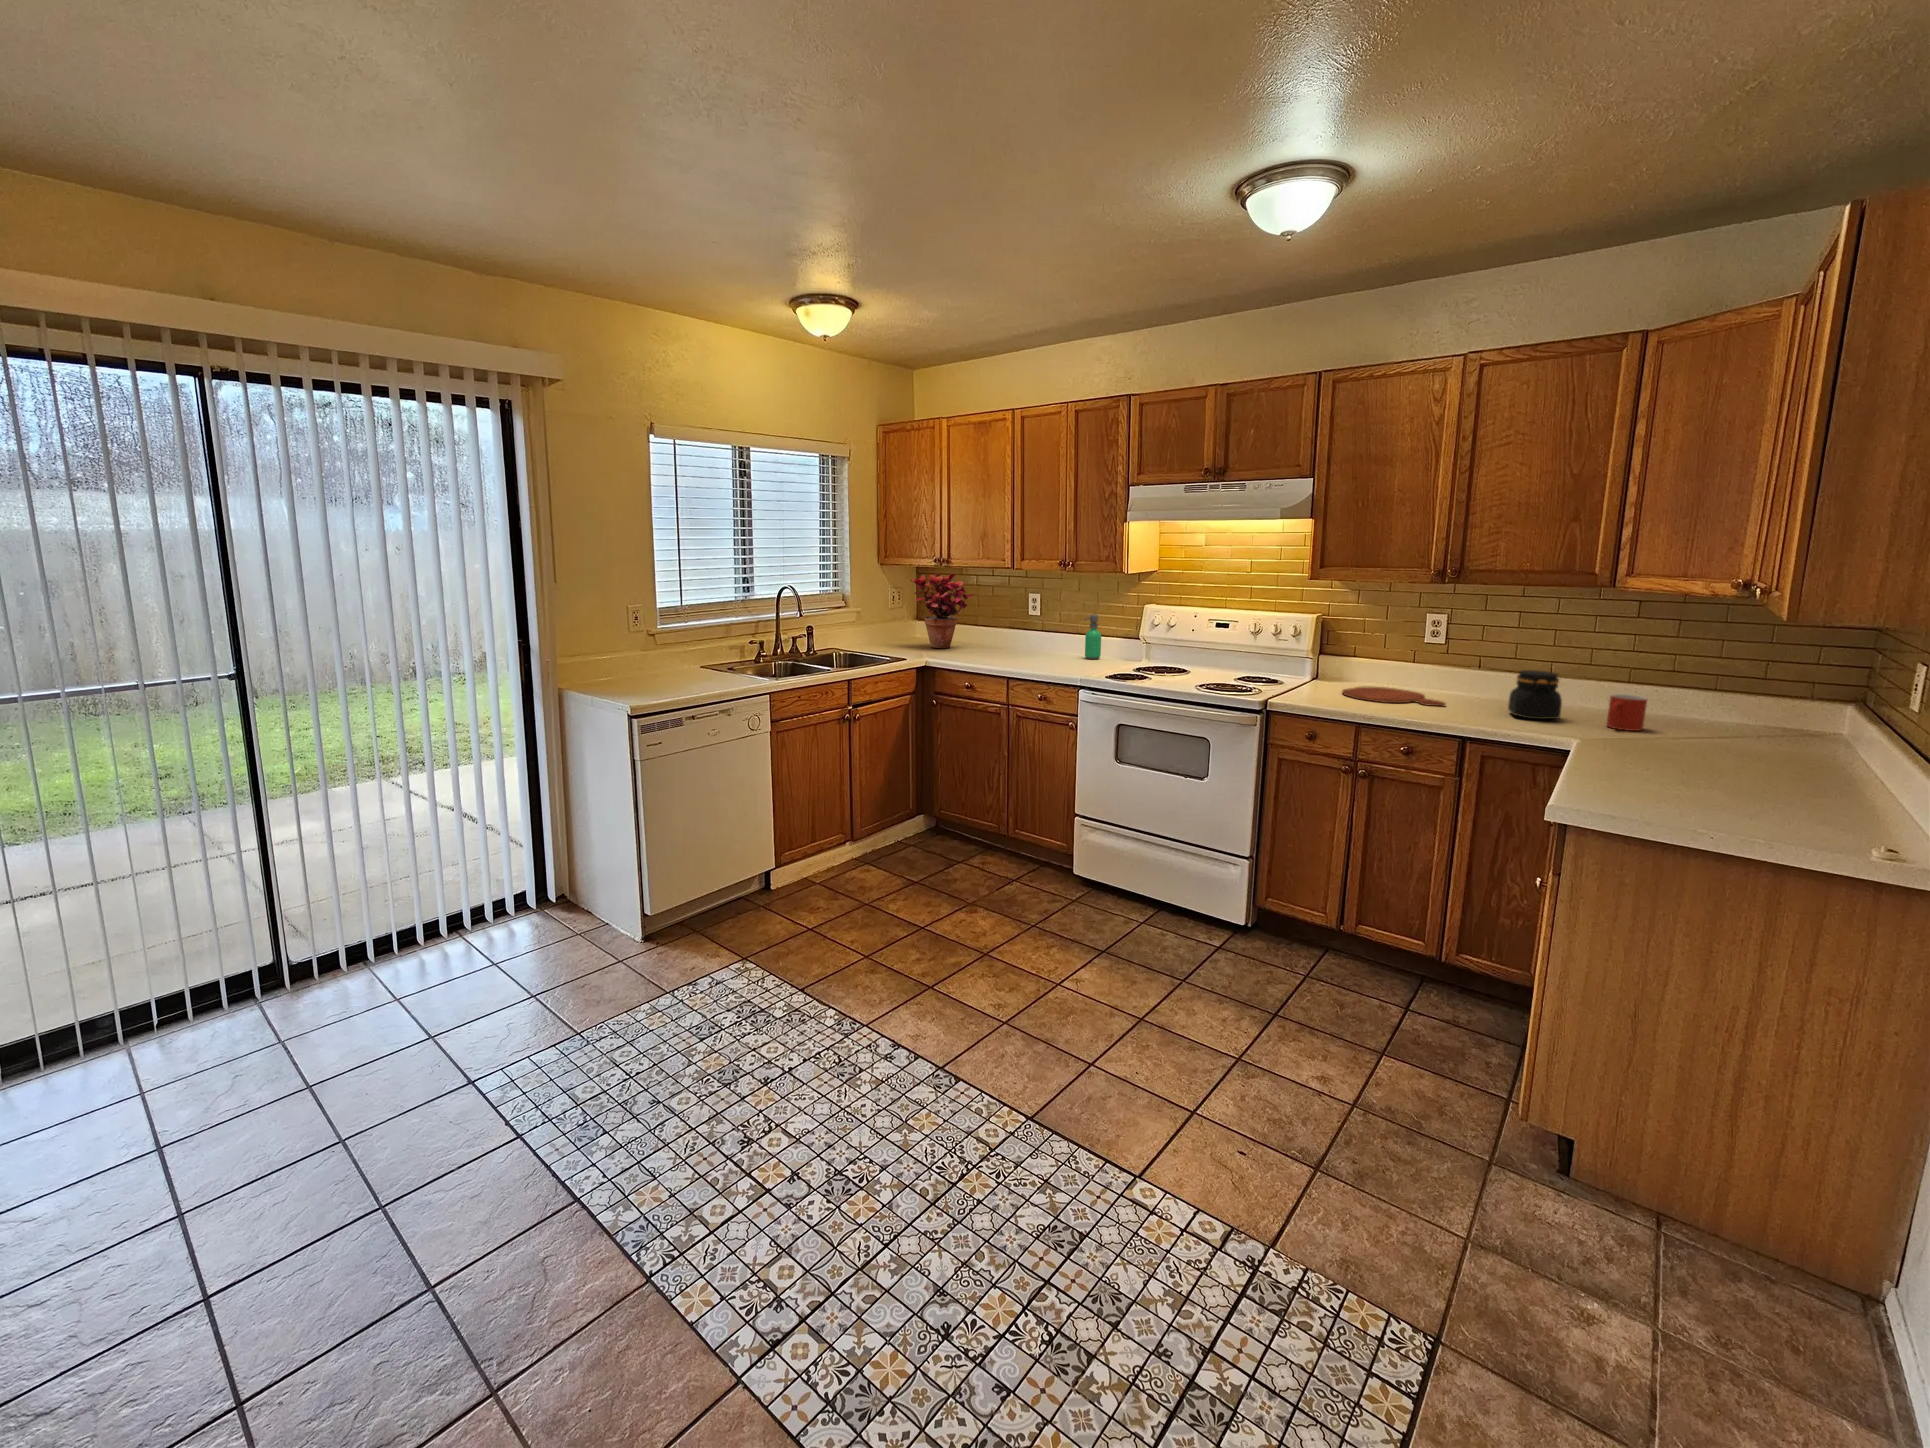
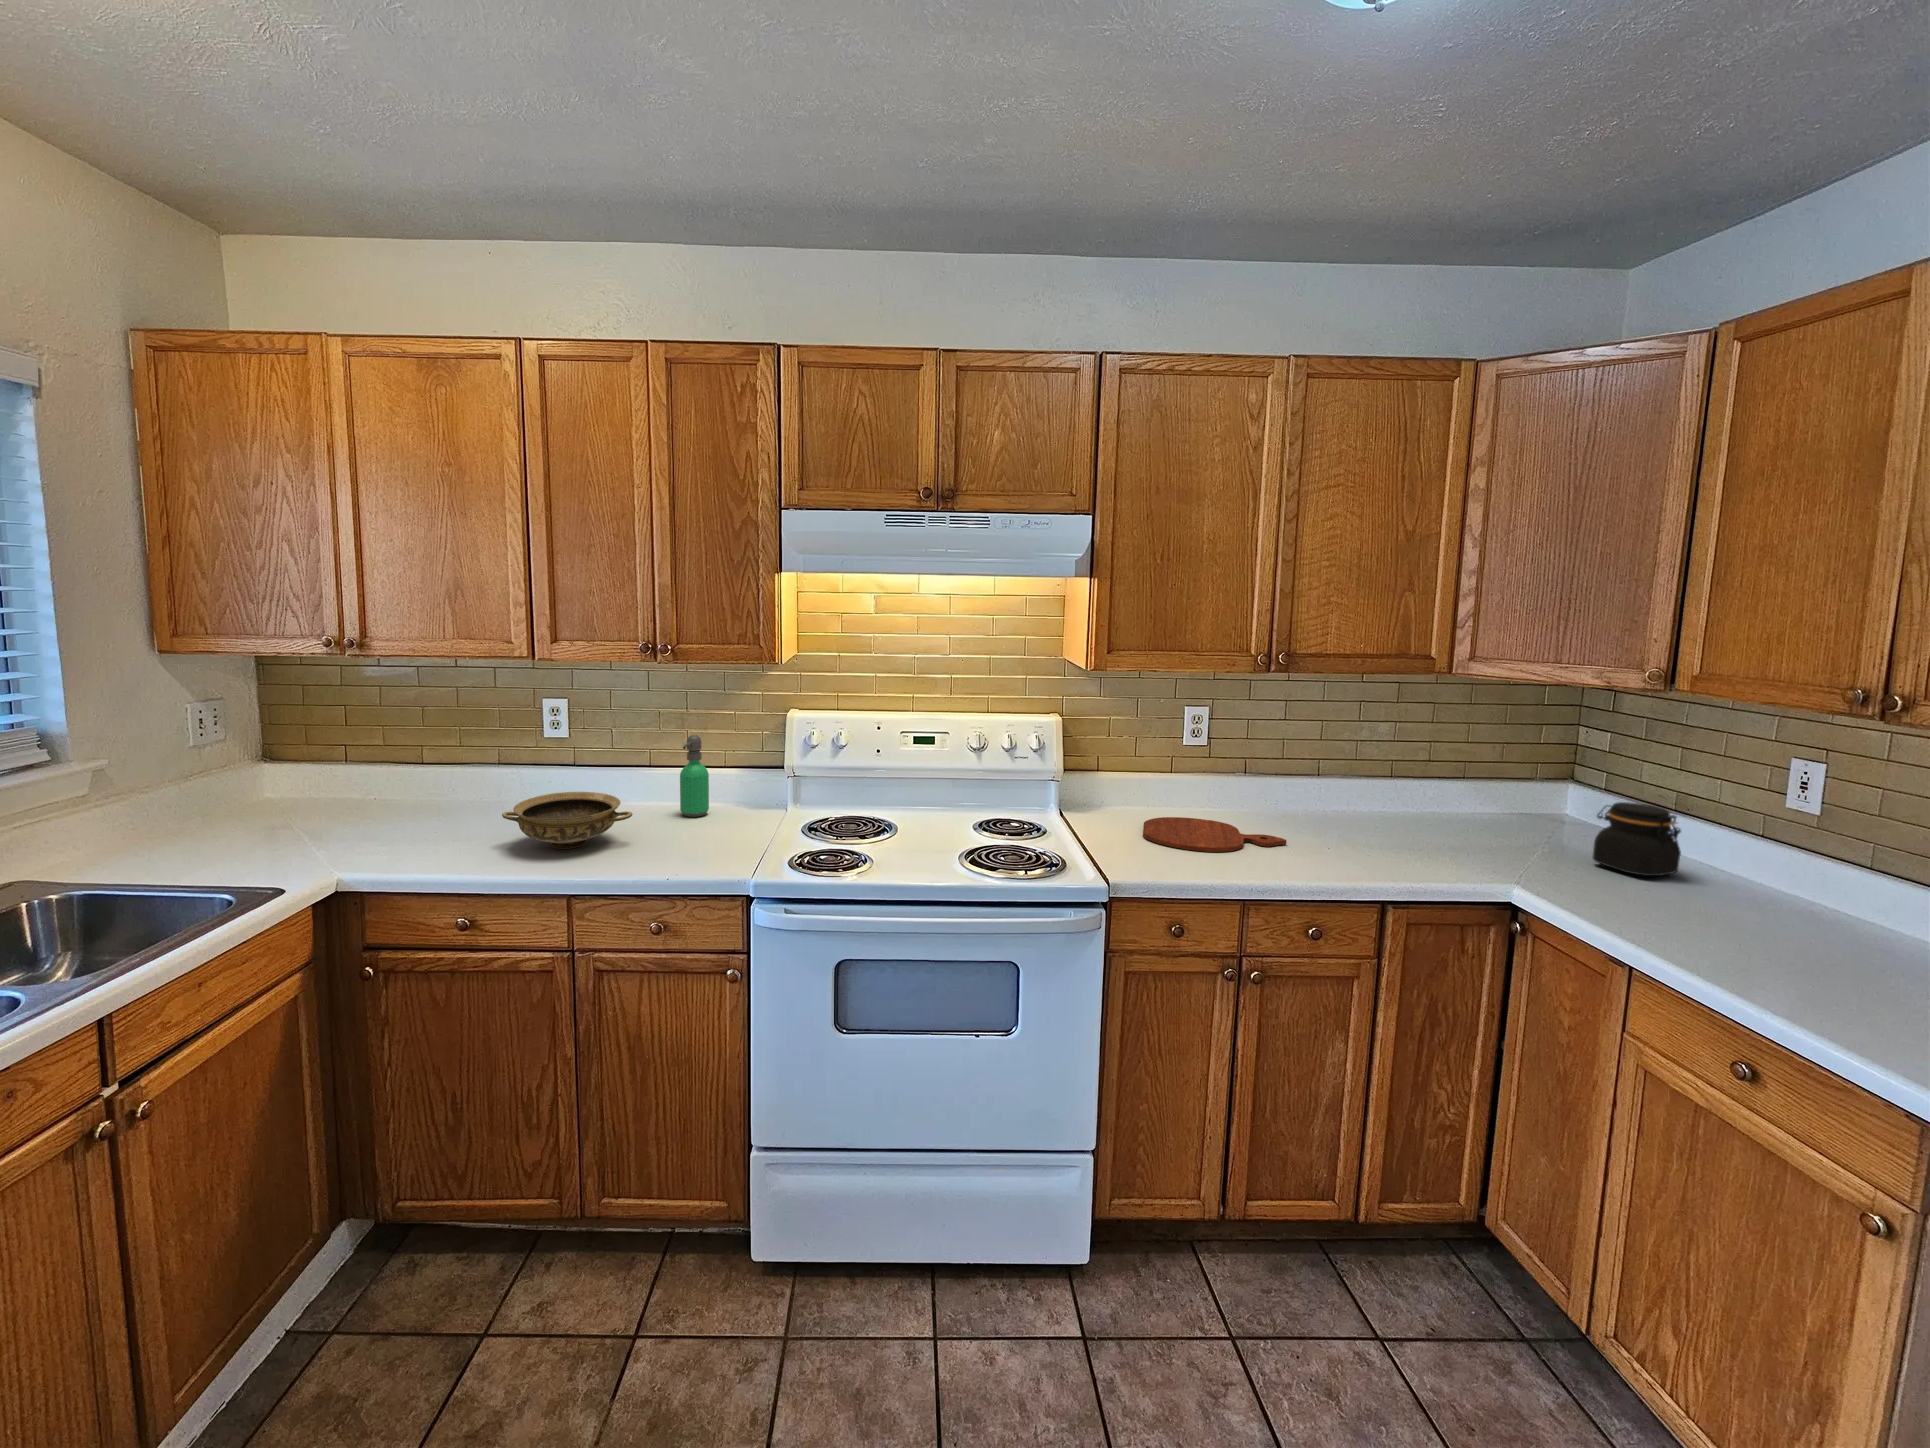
potted plant: present [910,573,975,648] -> none [256,670,430,833]
ceramic bowl: none [992,637,1047,661] -> present [502,792,632,849]
jar: present [1508,670,1562,719] -> present [1592,802,1681,876]
mug: present [1606,694,1647,731] -> none [1461,805,1507,854]

